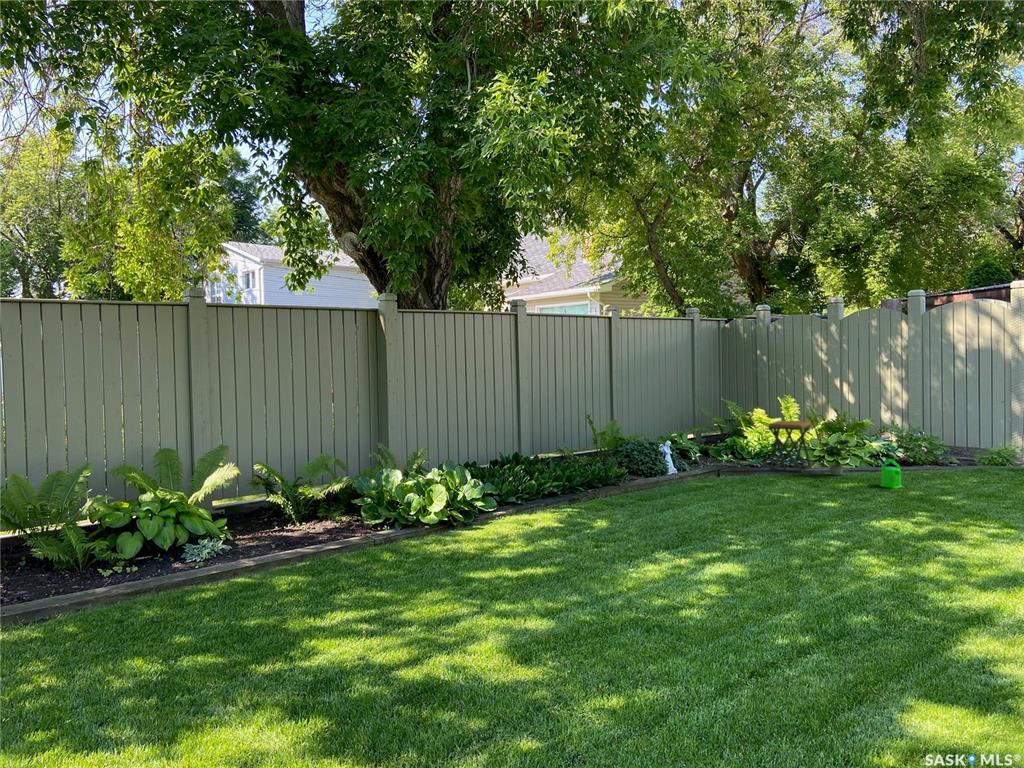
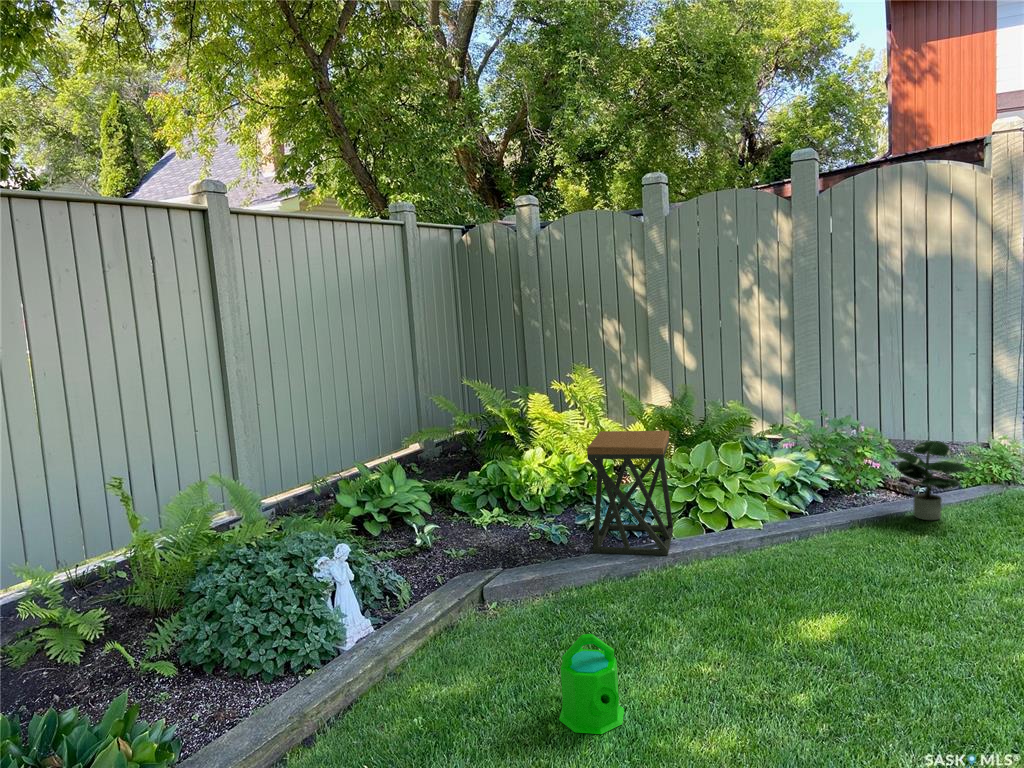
potted plant: present [820,440,851,475] -> present [893,441,971,520]
watering can: present [880,459,902,488] -> present [559,634,624,734]

